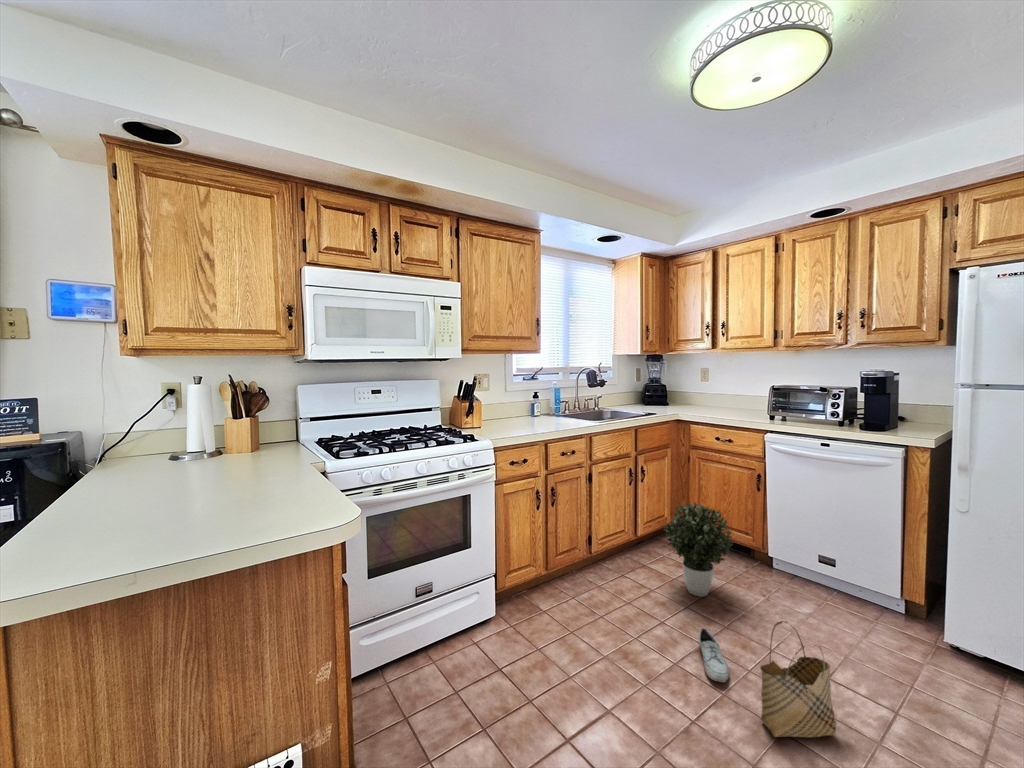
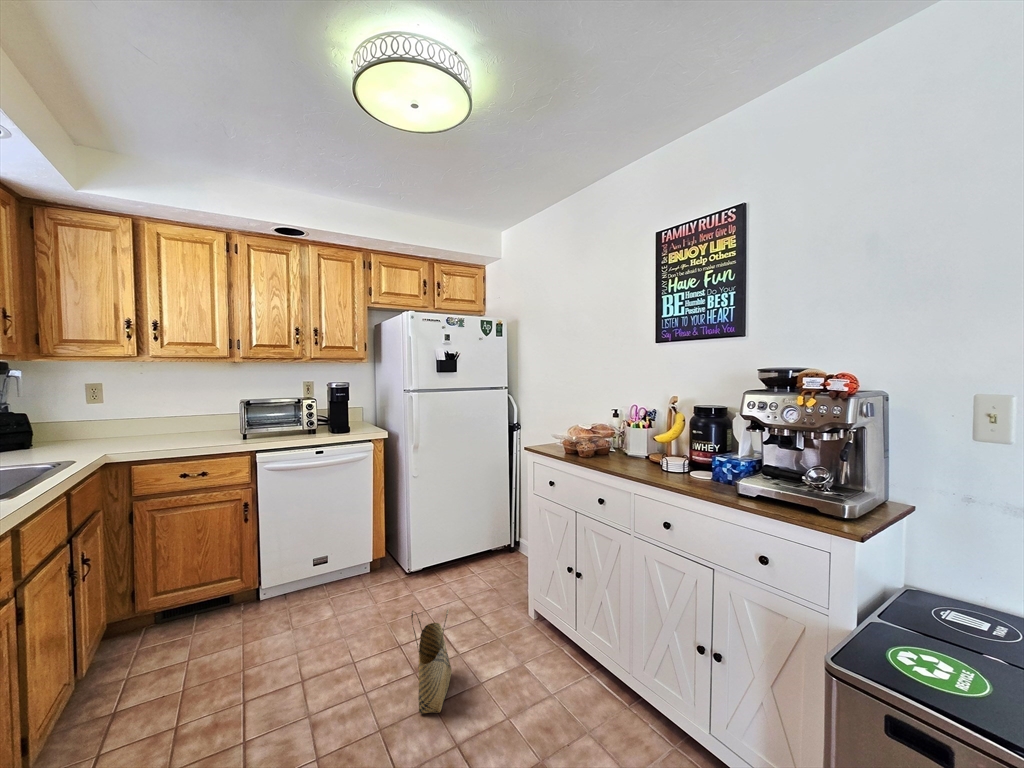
potted plant: present [664,503,734,597] -> none [180,559,275,687]
shoe: present [698,629,729,682] -> none [307,693,372,732]

